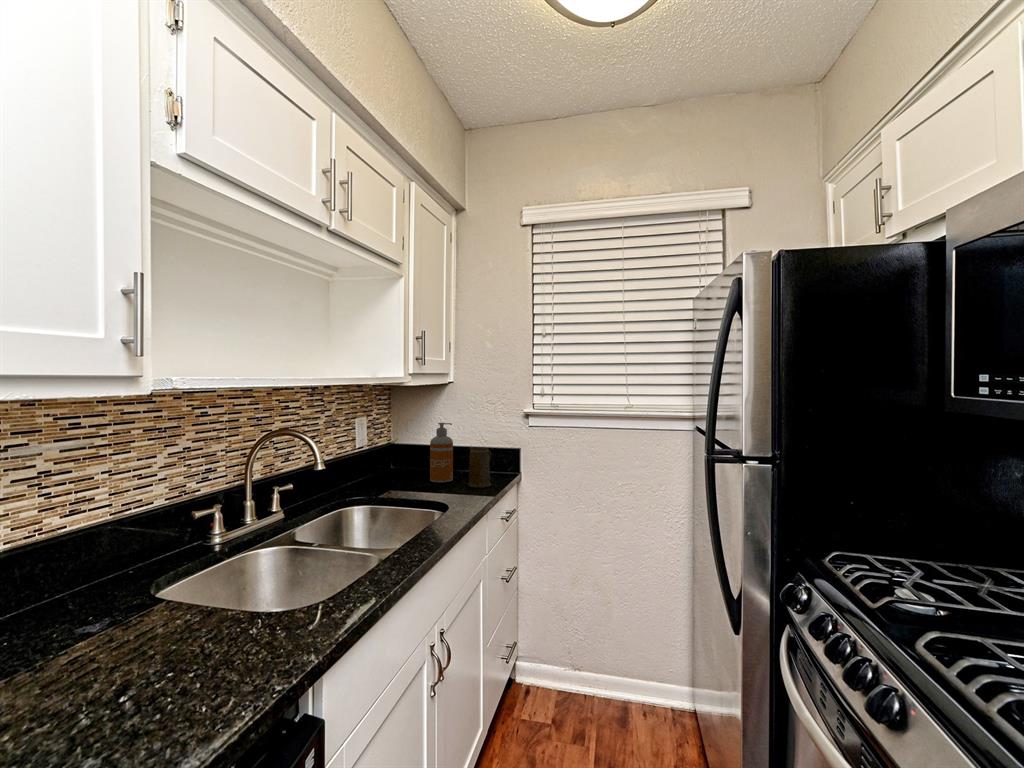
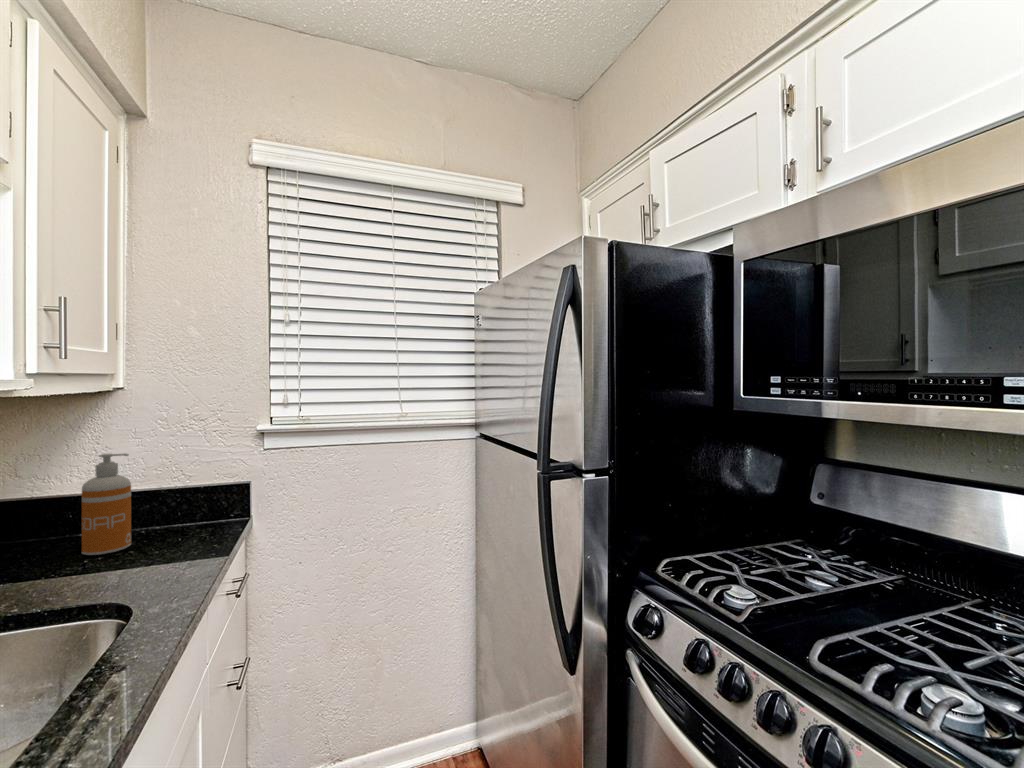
mug: present [468,448,491,488] -> none [164,487,208,552]

